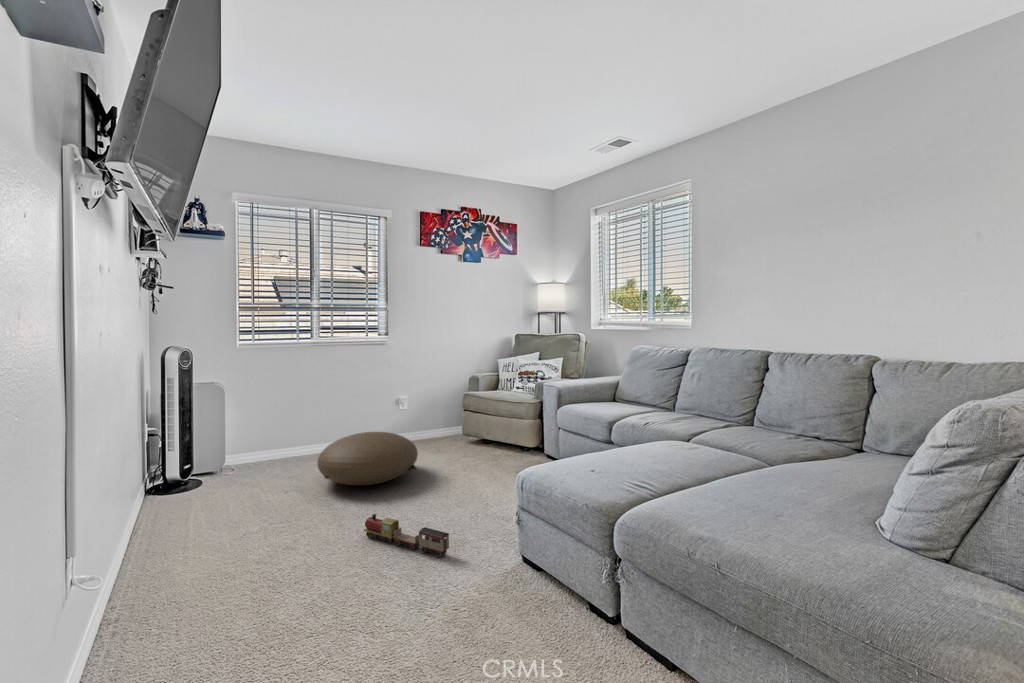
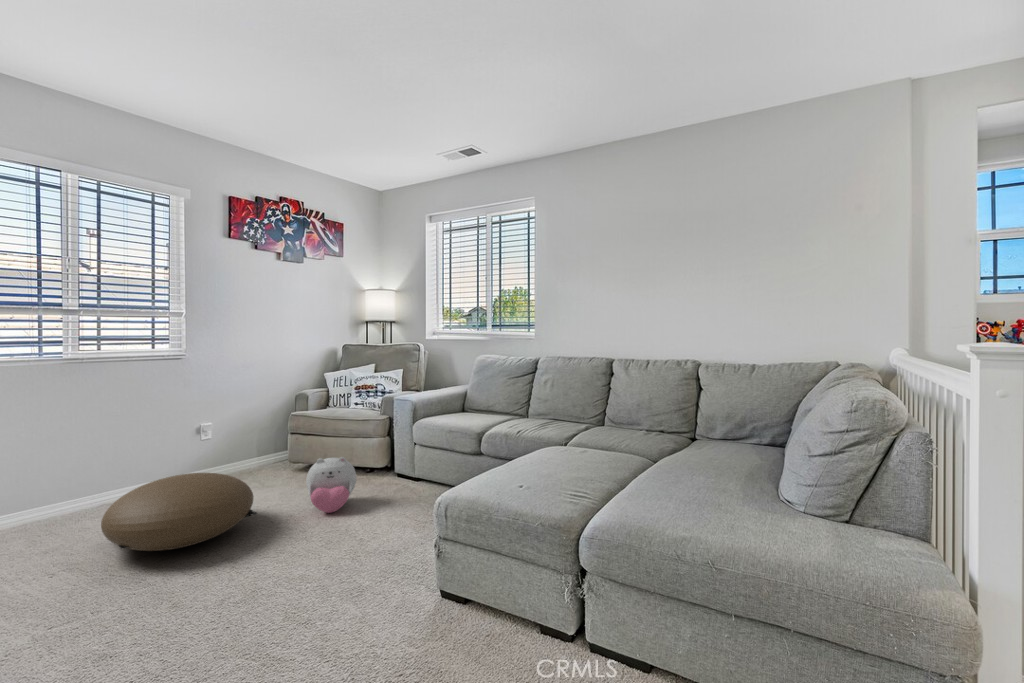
plush toy: none [460,431,500,478] -> present [306,457,356,513]
toy train: present [364,514,449,557] -> none [220,583,352,618]

